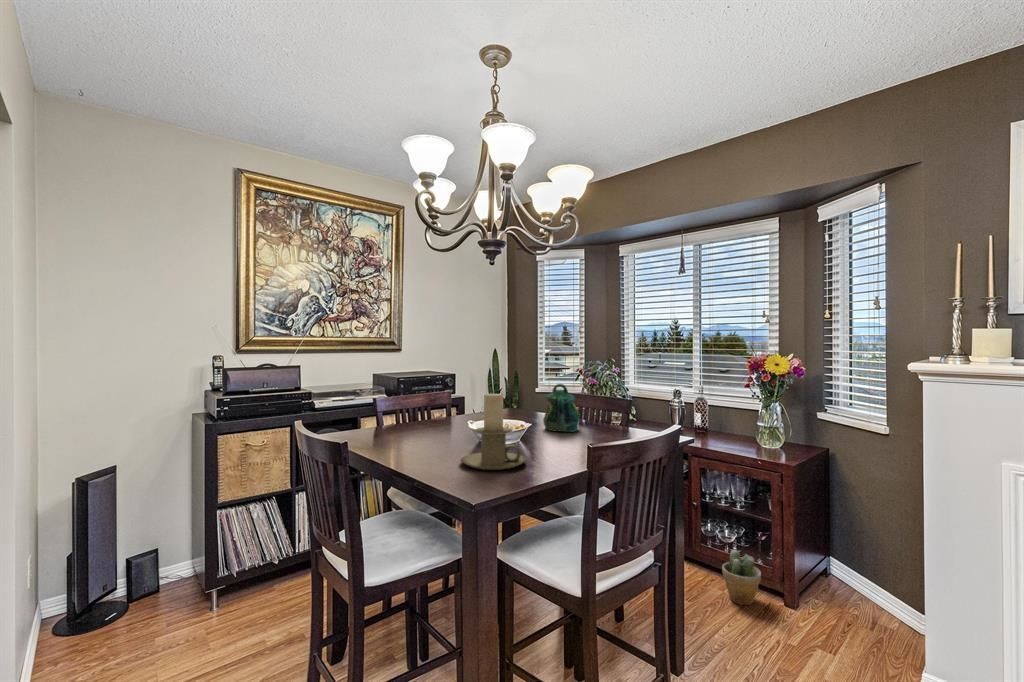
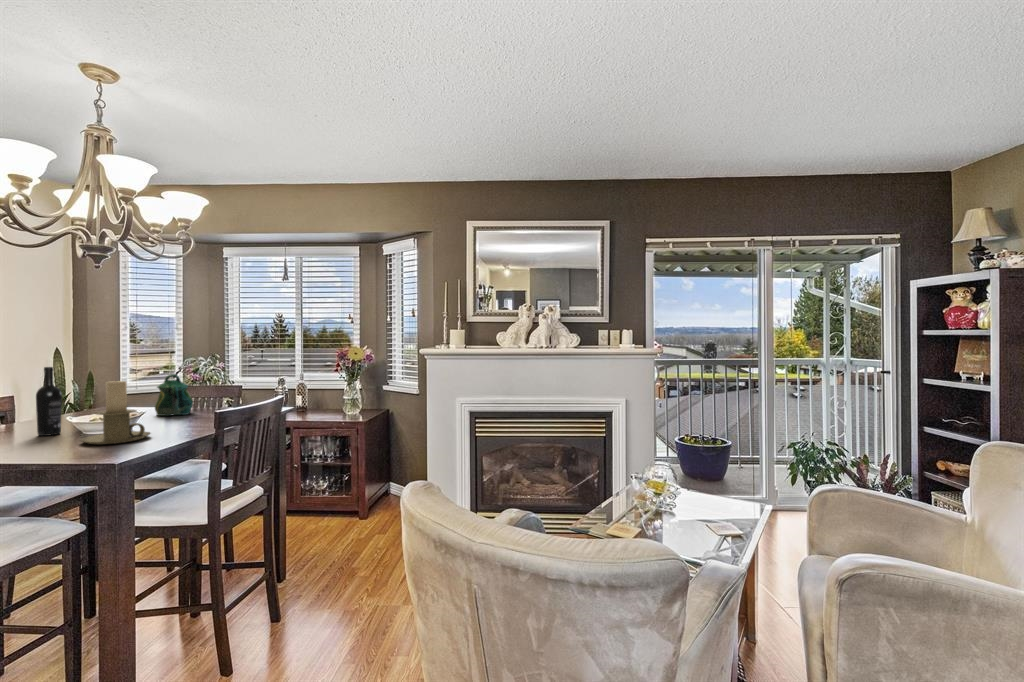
wine bottle: none [437,372,458,444] -> present [36,367,62,436]
potted plant: present [722,550,761,605] -> none [316,491,344,528]

